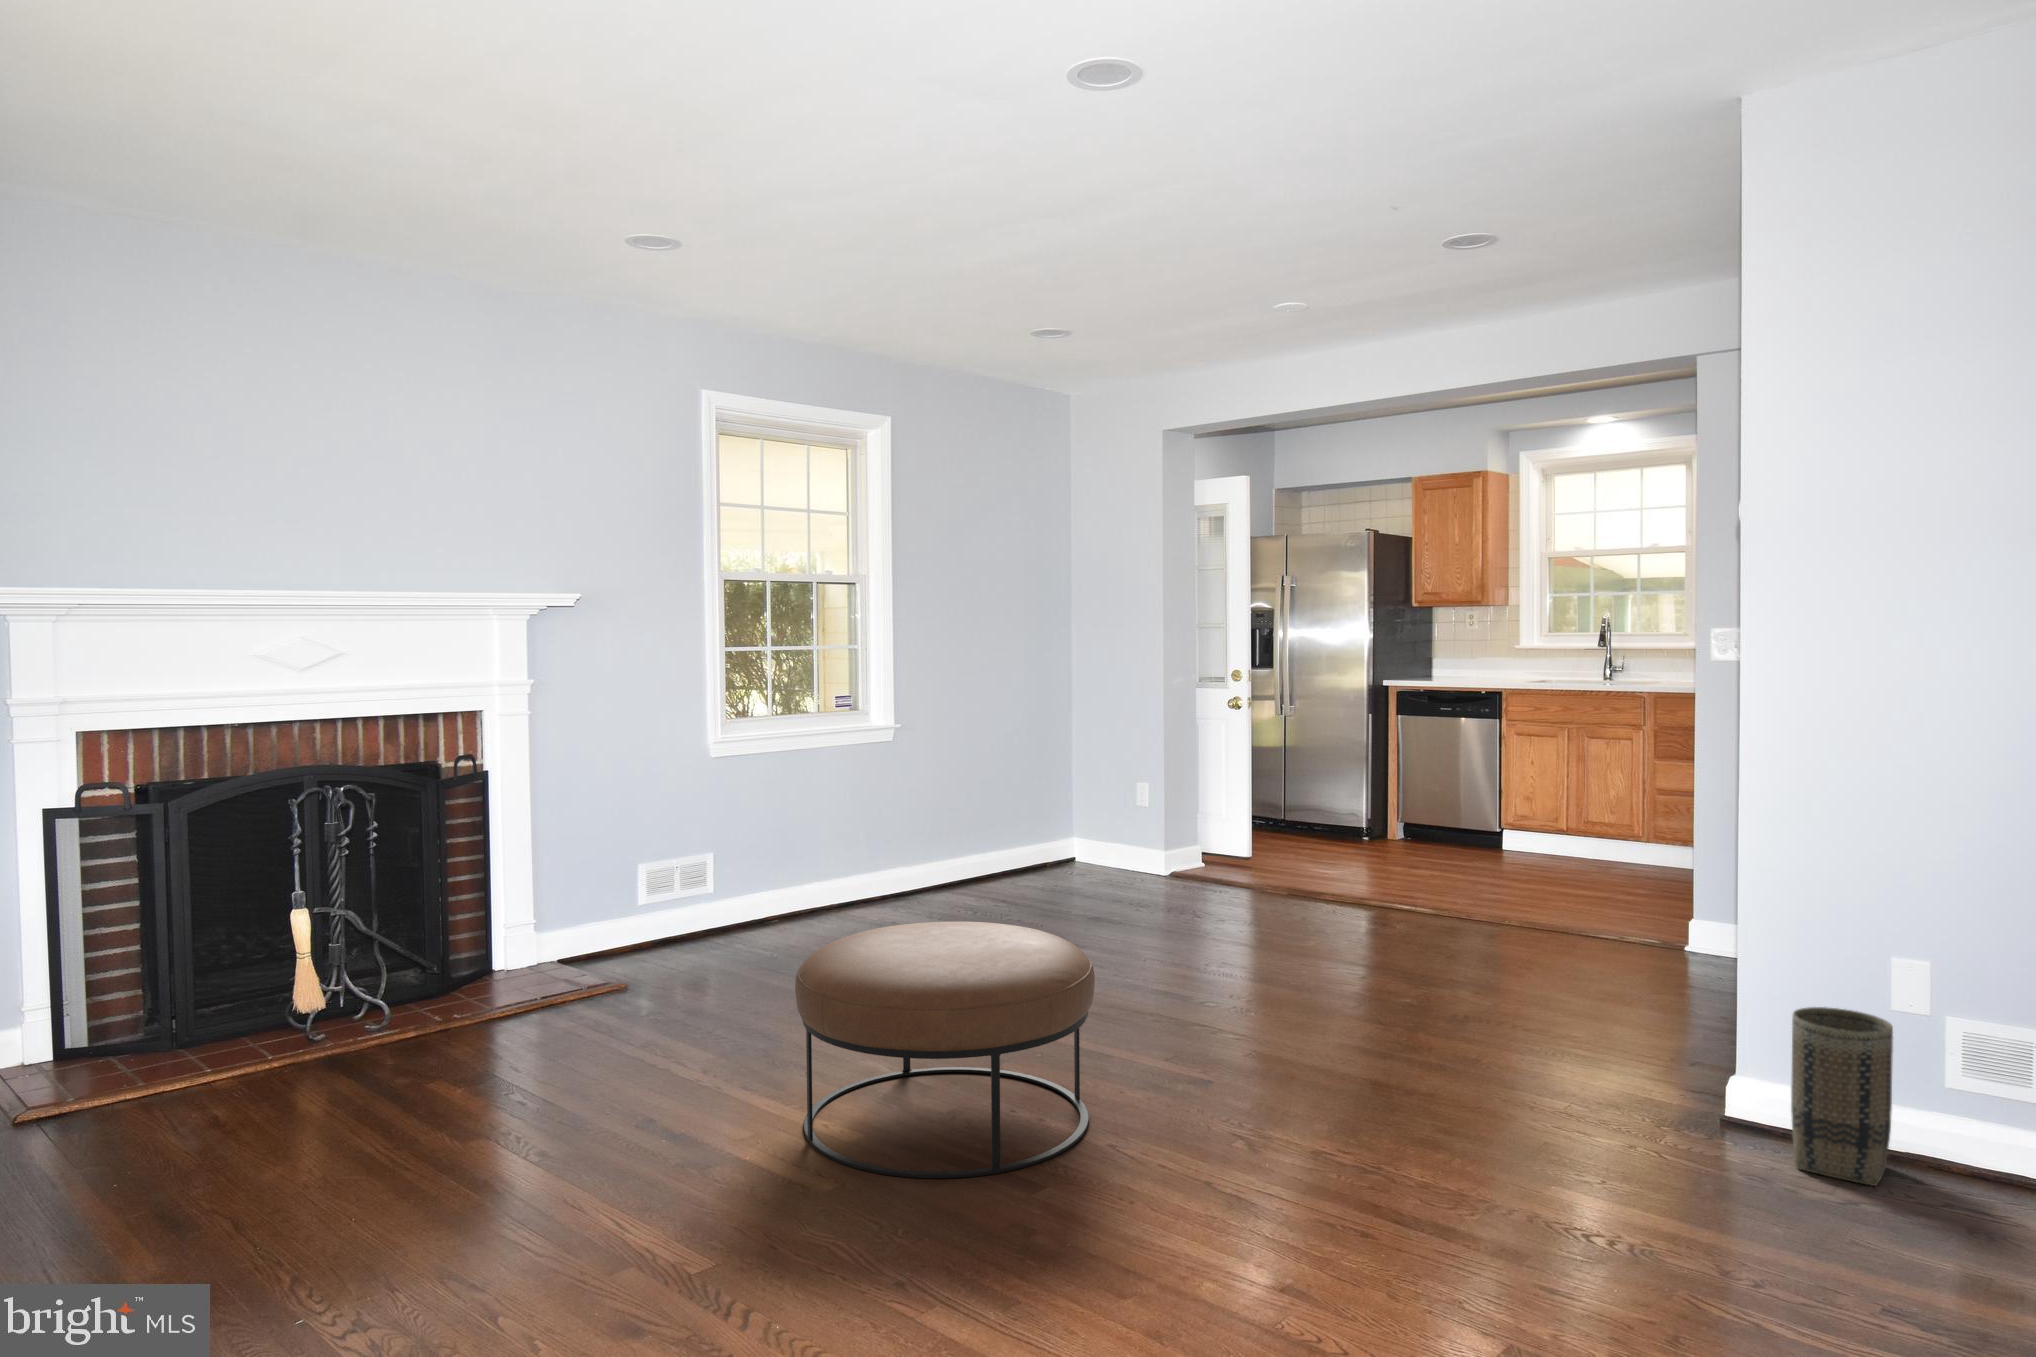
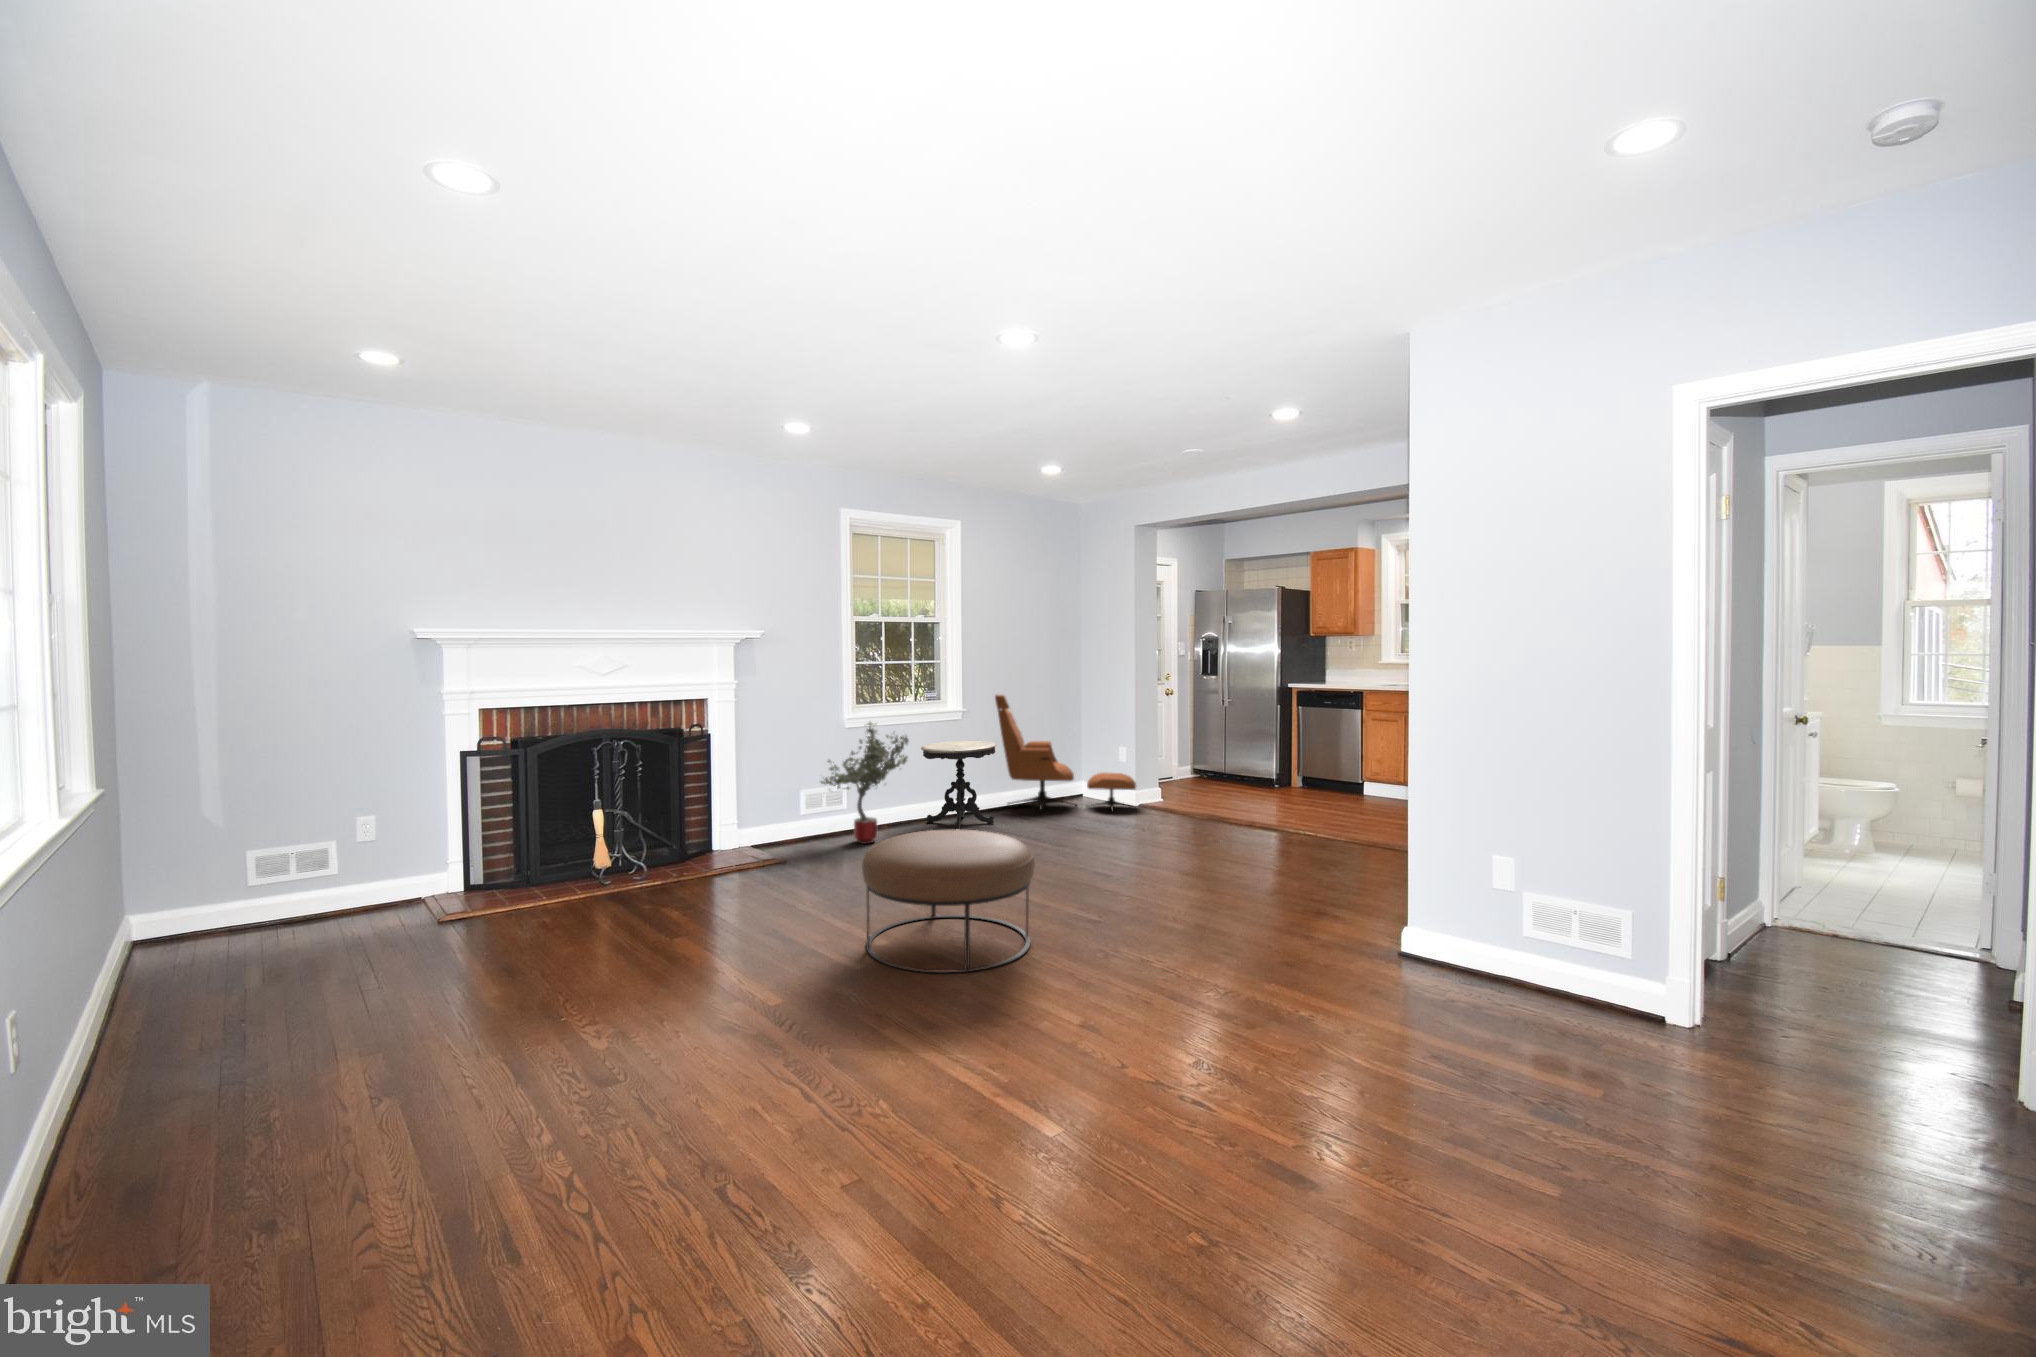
lounge chair: none [947,700,1173,890] -> present [995,695,1136,812]
potted tree: none [678,746,823,949] -> present [821,722,909,844]
side table: none [838,776,958,922] -> present [921,740,996,830]
basket: present [1791,1007,1893,1186] -> none [1439,897,1498,1003]

